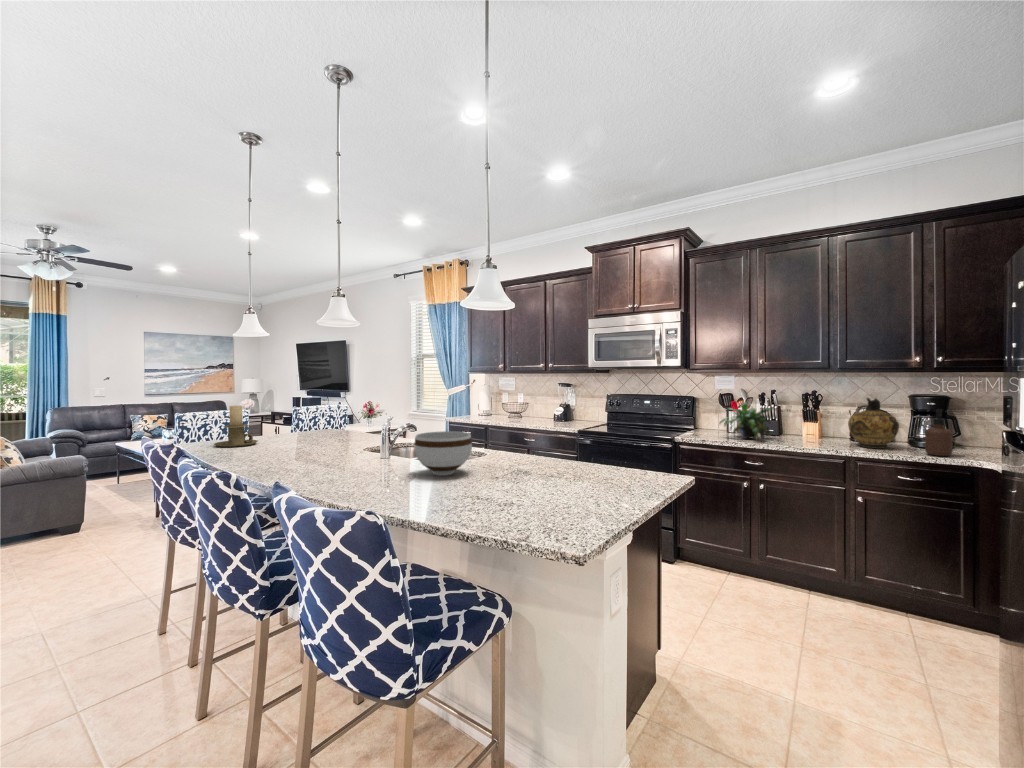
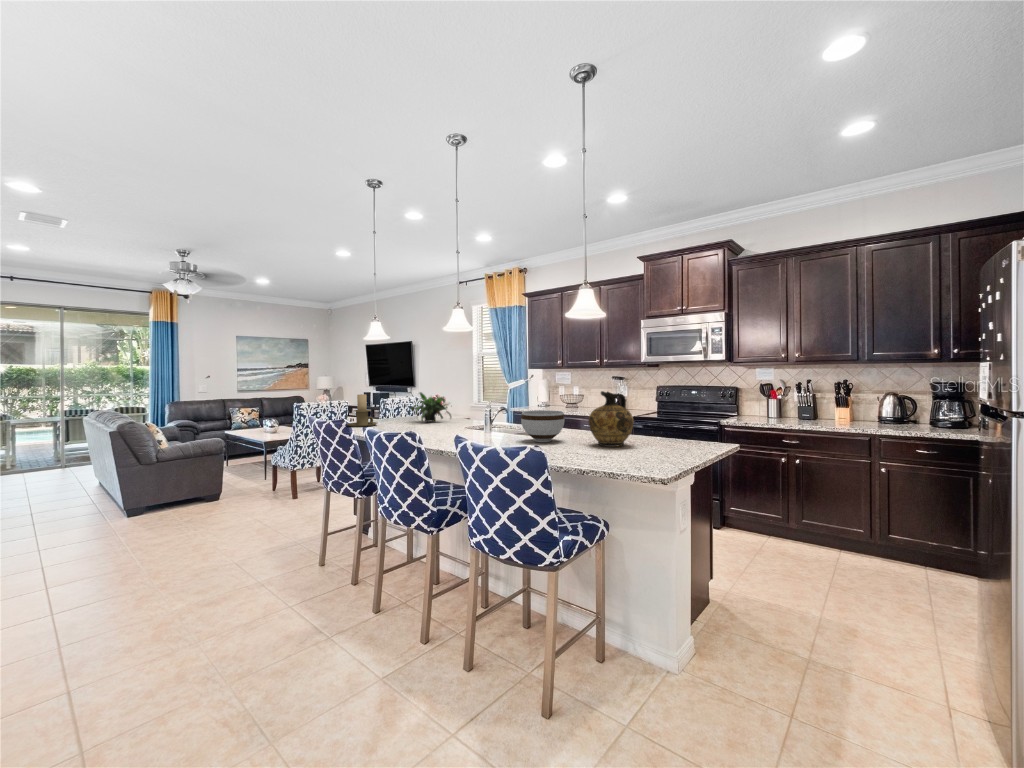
ceramic jug: present [848,398,899,448] -> present [589,391,634,447]
potted plant: present [720,402,771,439] -> present [411,392,451,422]
soap dispenser: present [925,409,953,456] -> none [940,393,963,433]

